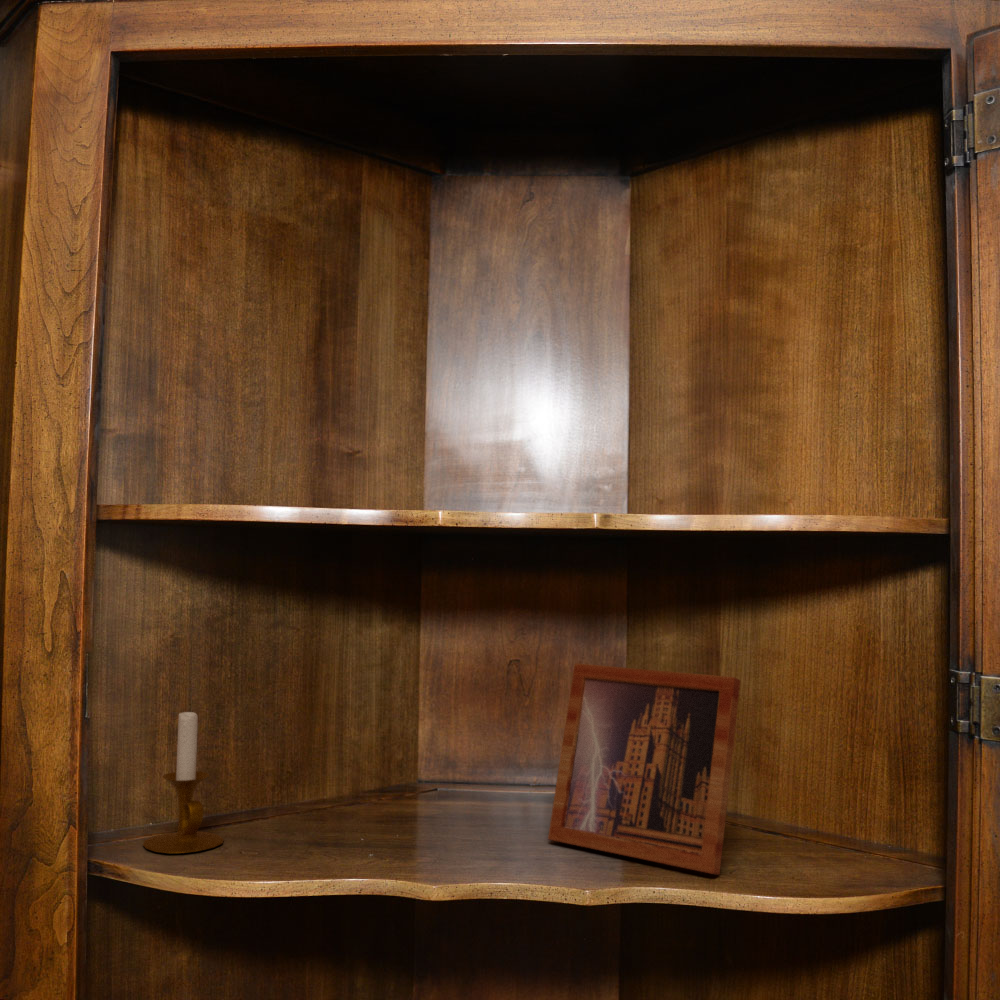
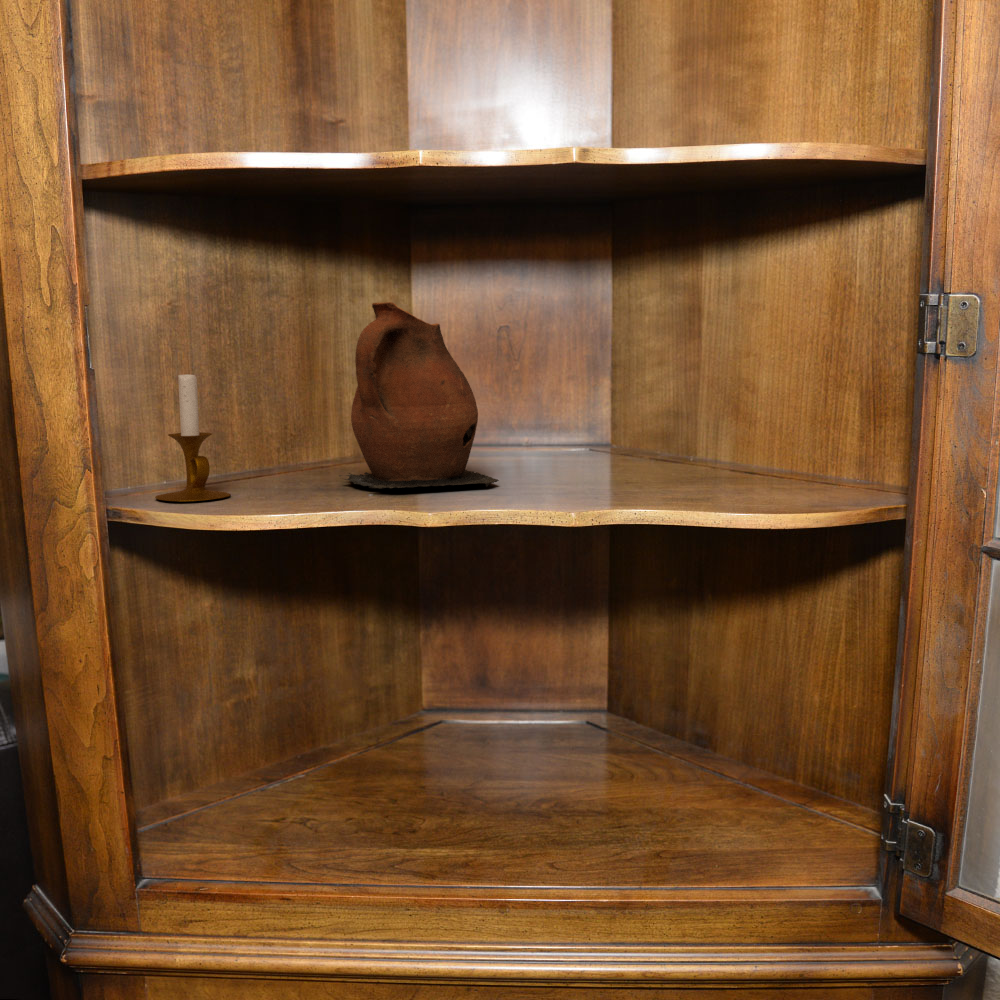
ceramic pitcher: none [338,639,505,839] -> present [339,302,499,489]
picture frame: present [548,663,740,874] -> none [539,318,722,502]

